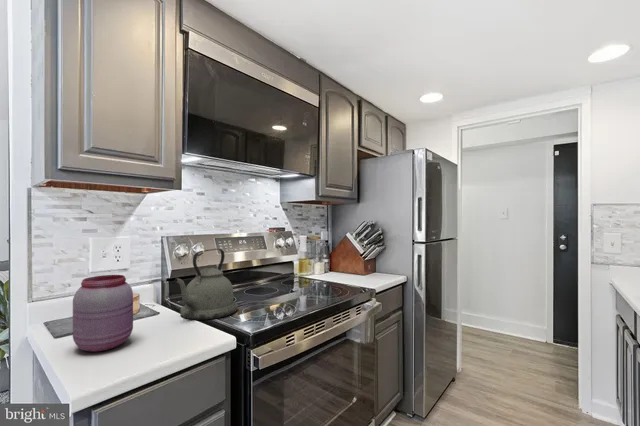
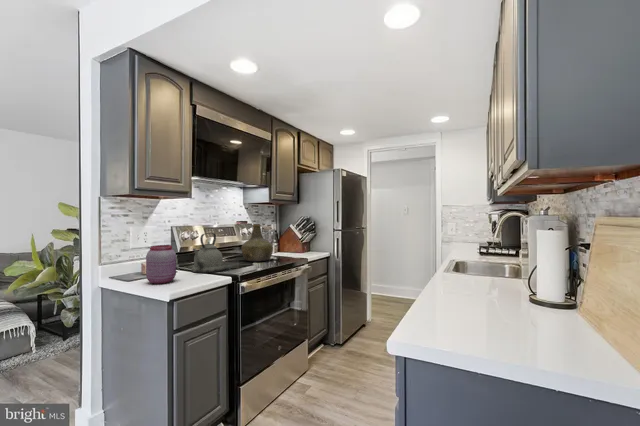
bottle: none [271,233,319,293] -> present [241,224,273,261]

